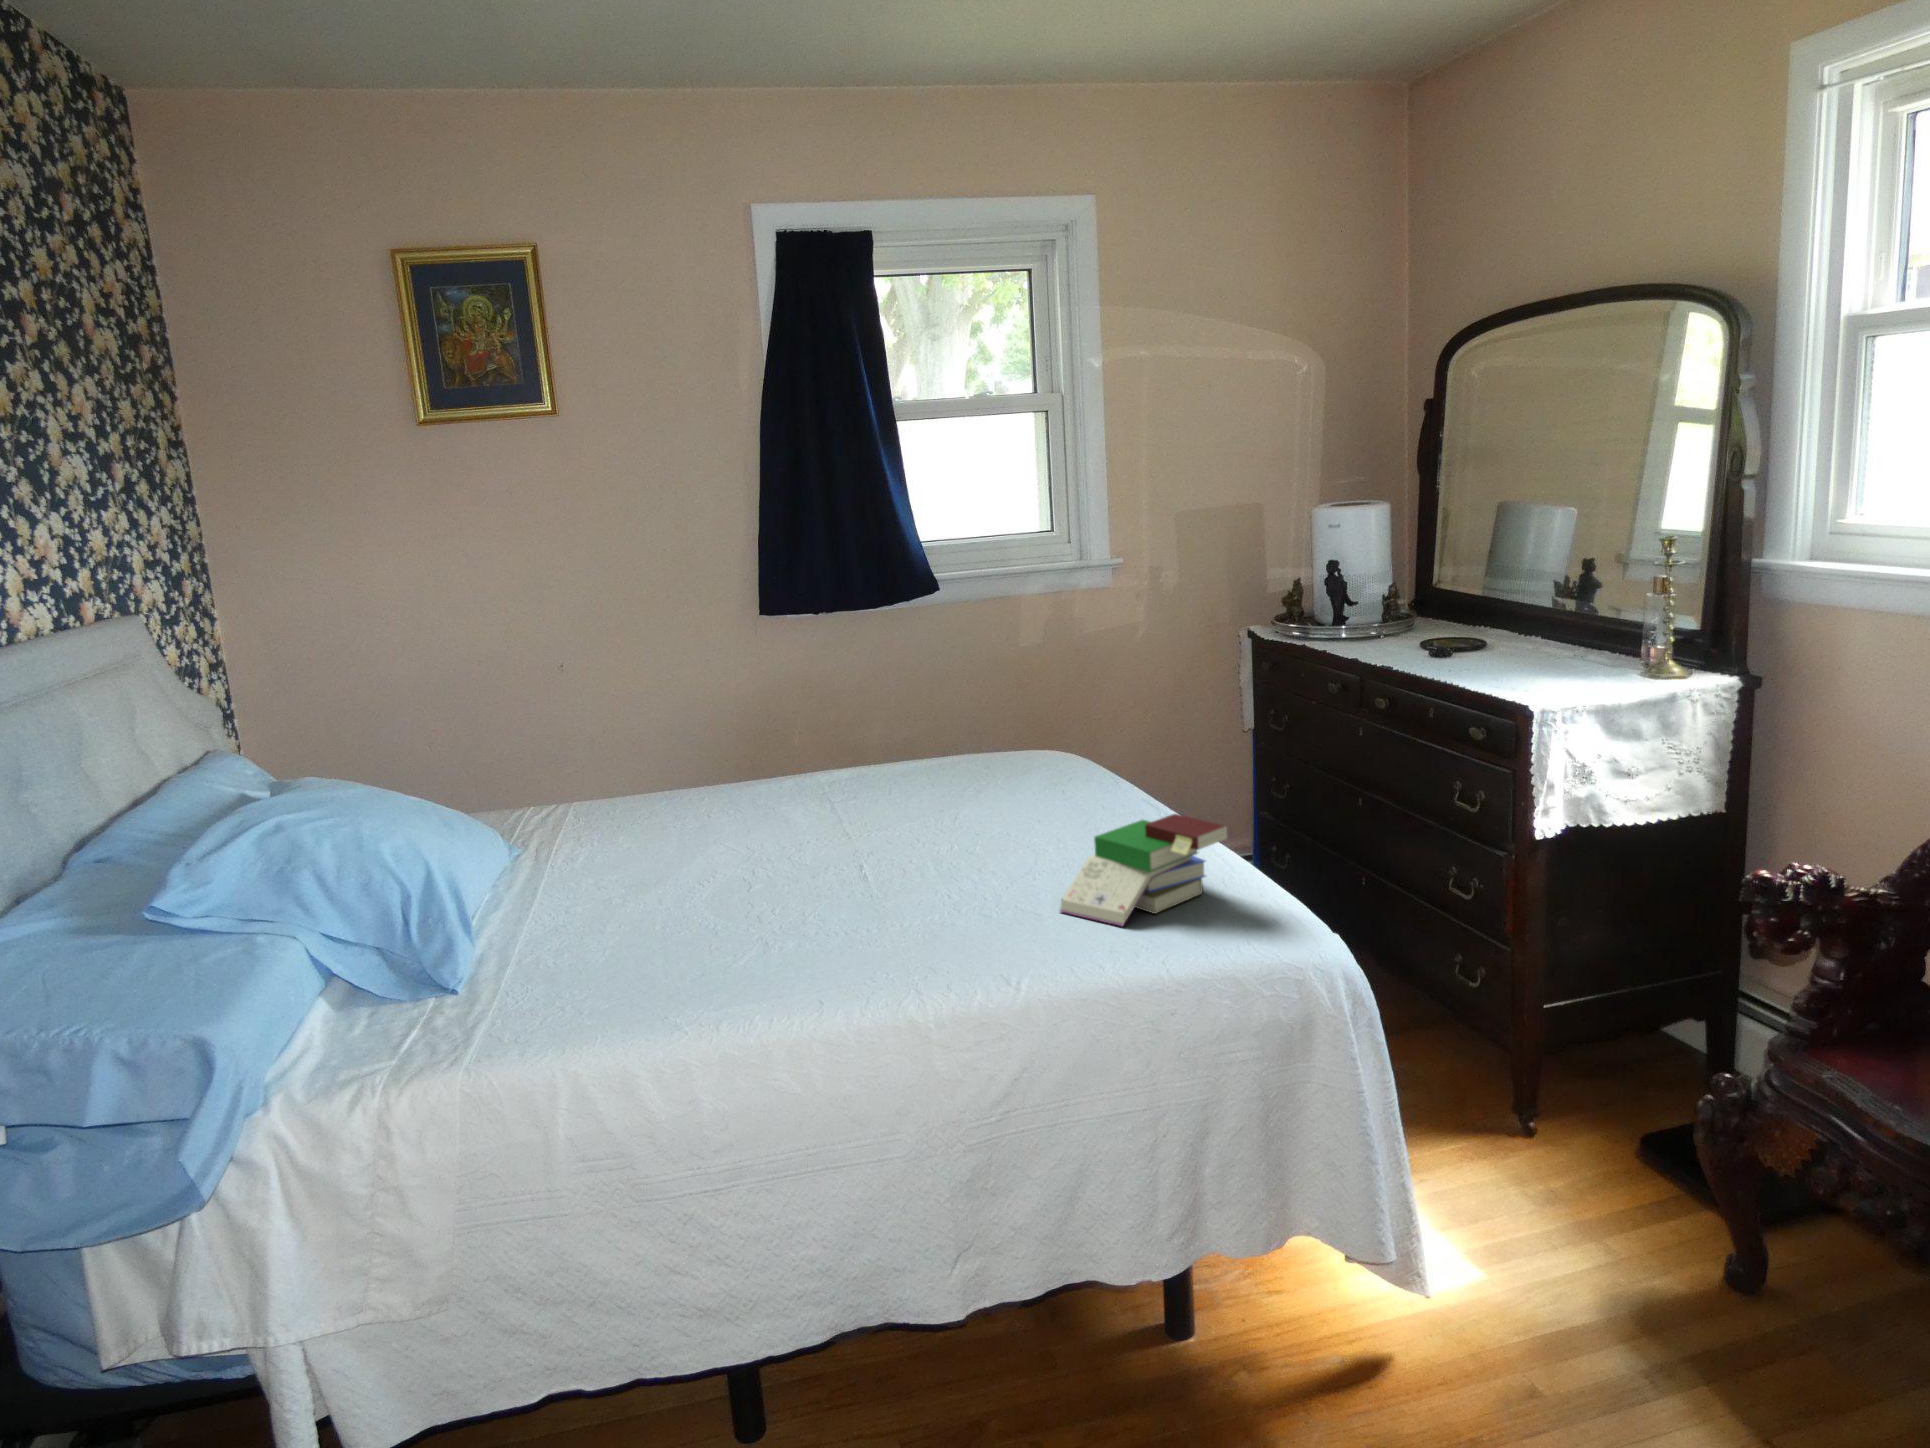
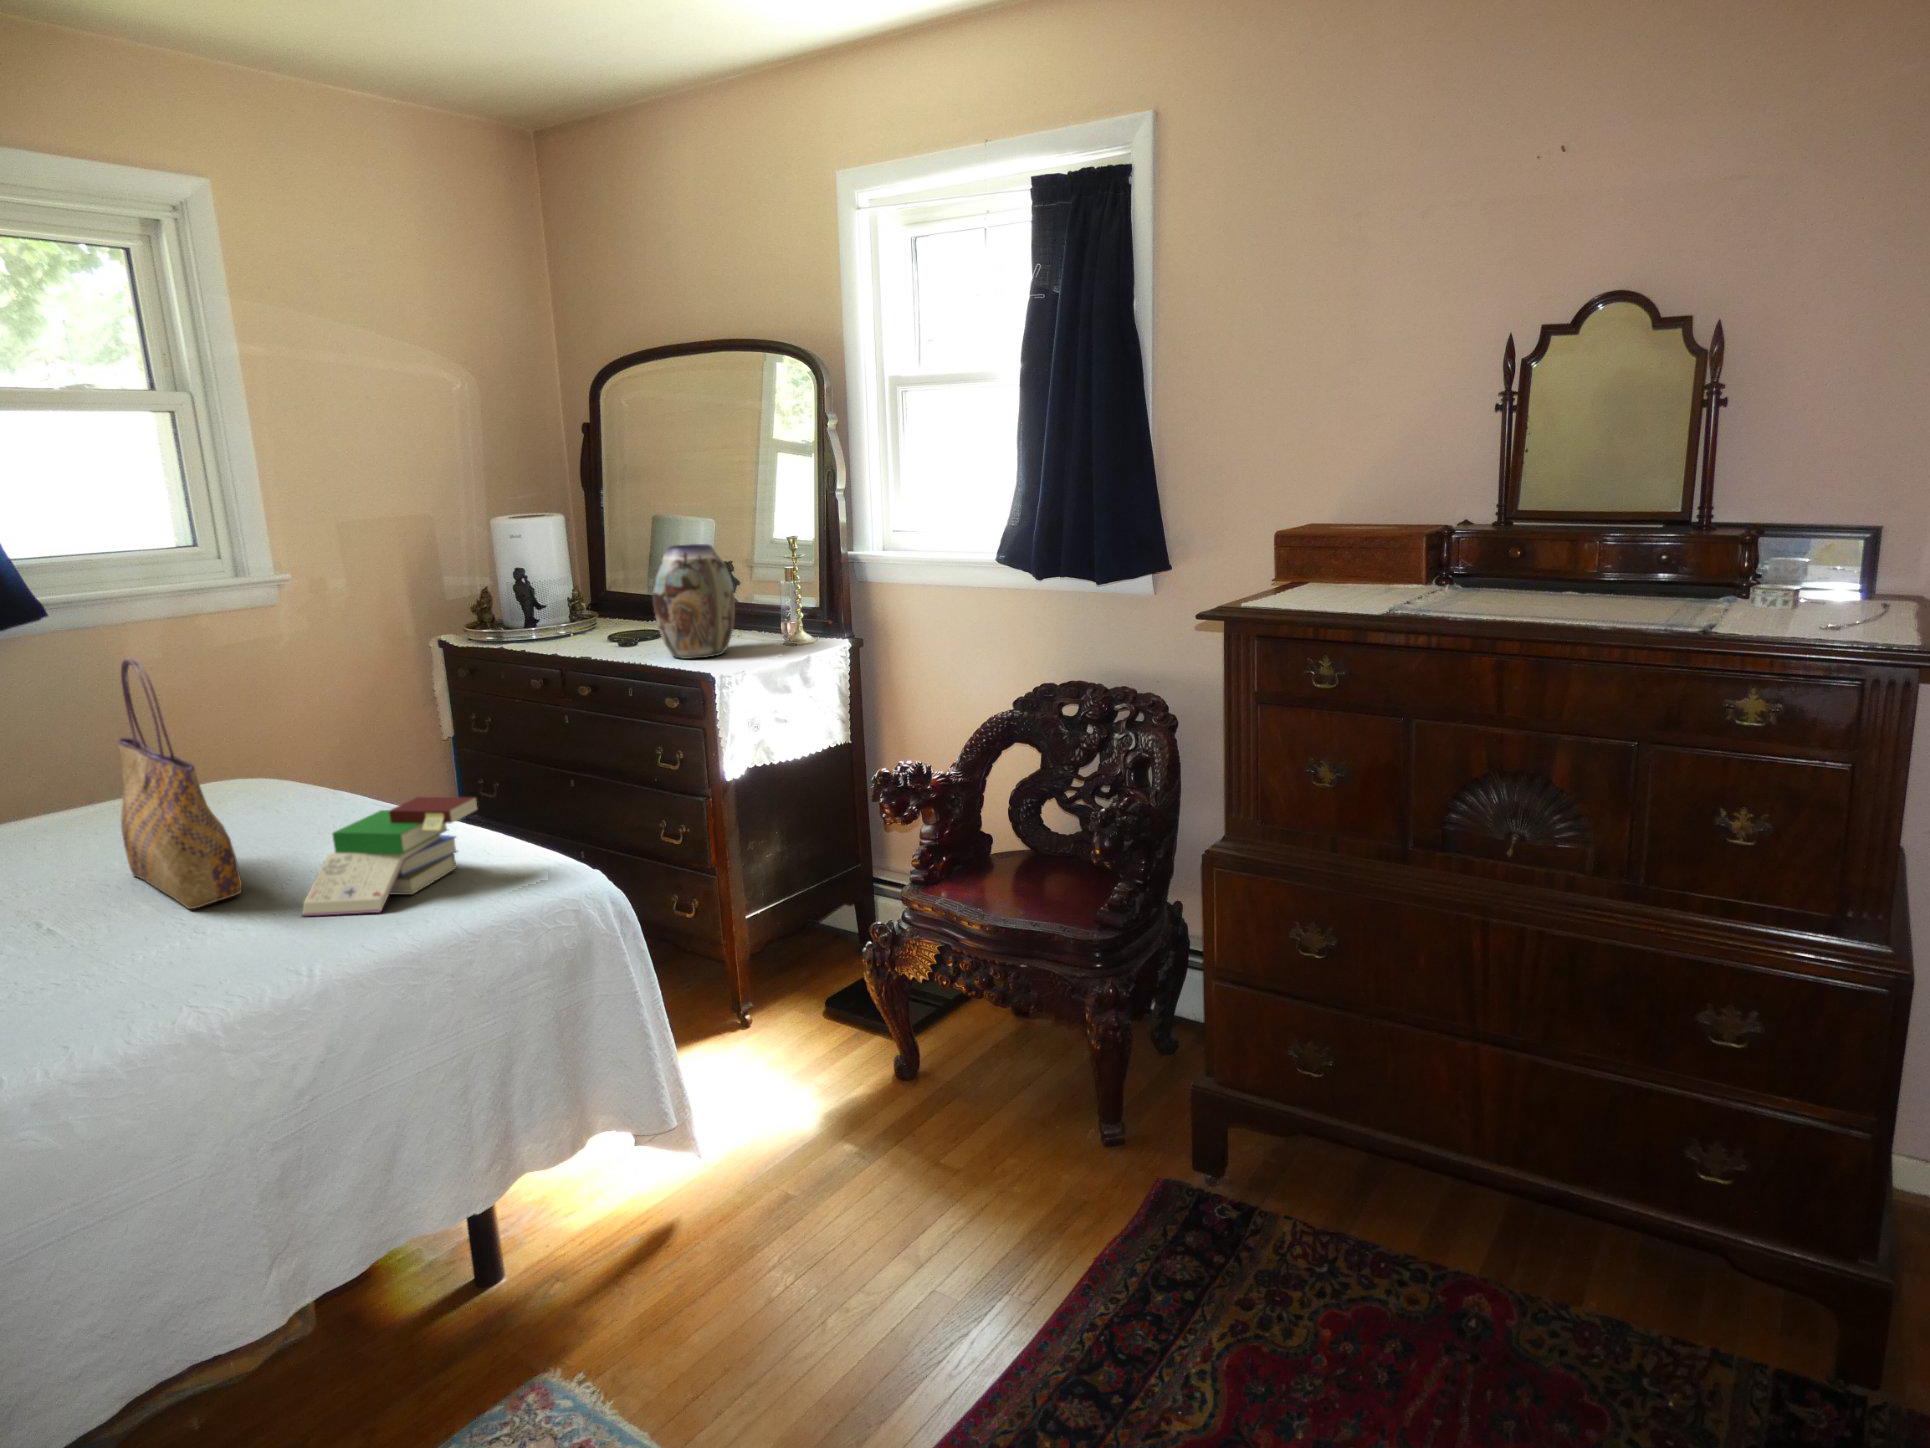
vase: none [1471,546,1577,684] -> present [653,544,735,659]
tote bag: none [950,650,1023,881] -> present [119,658,242,909]

